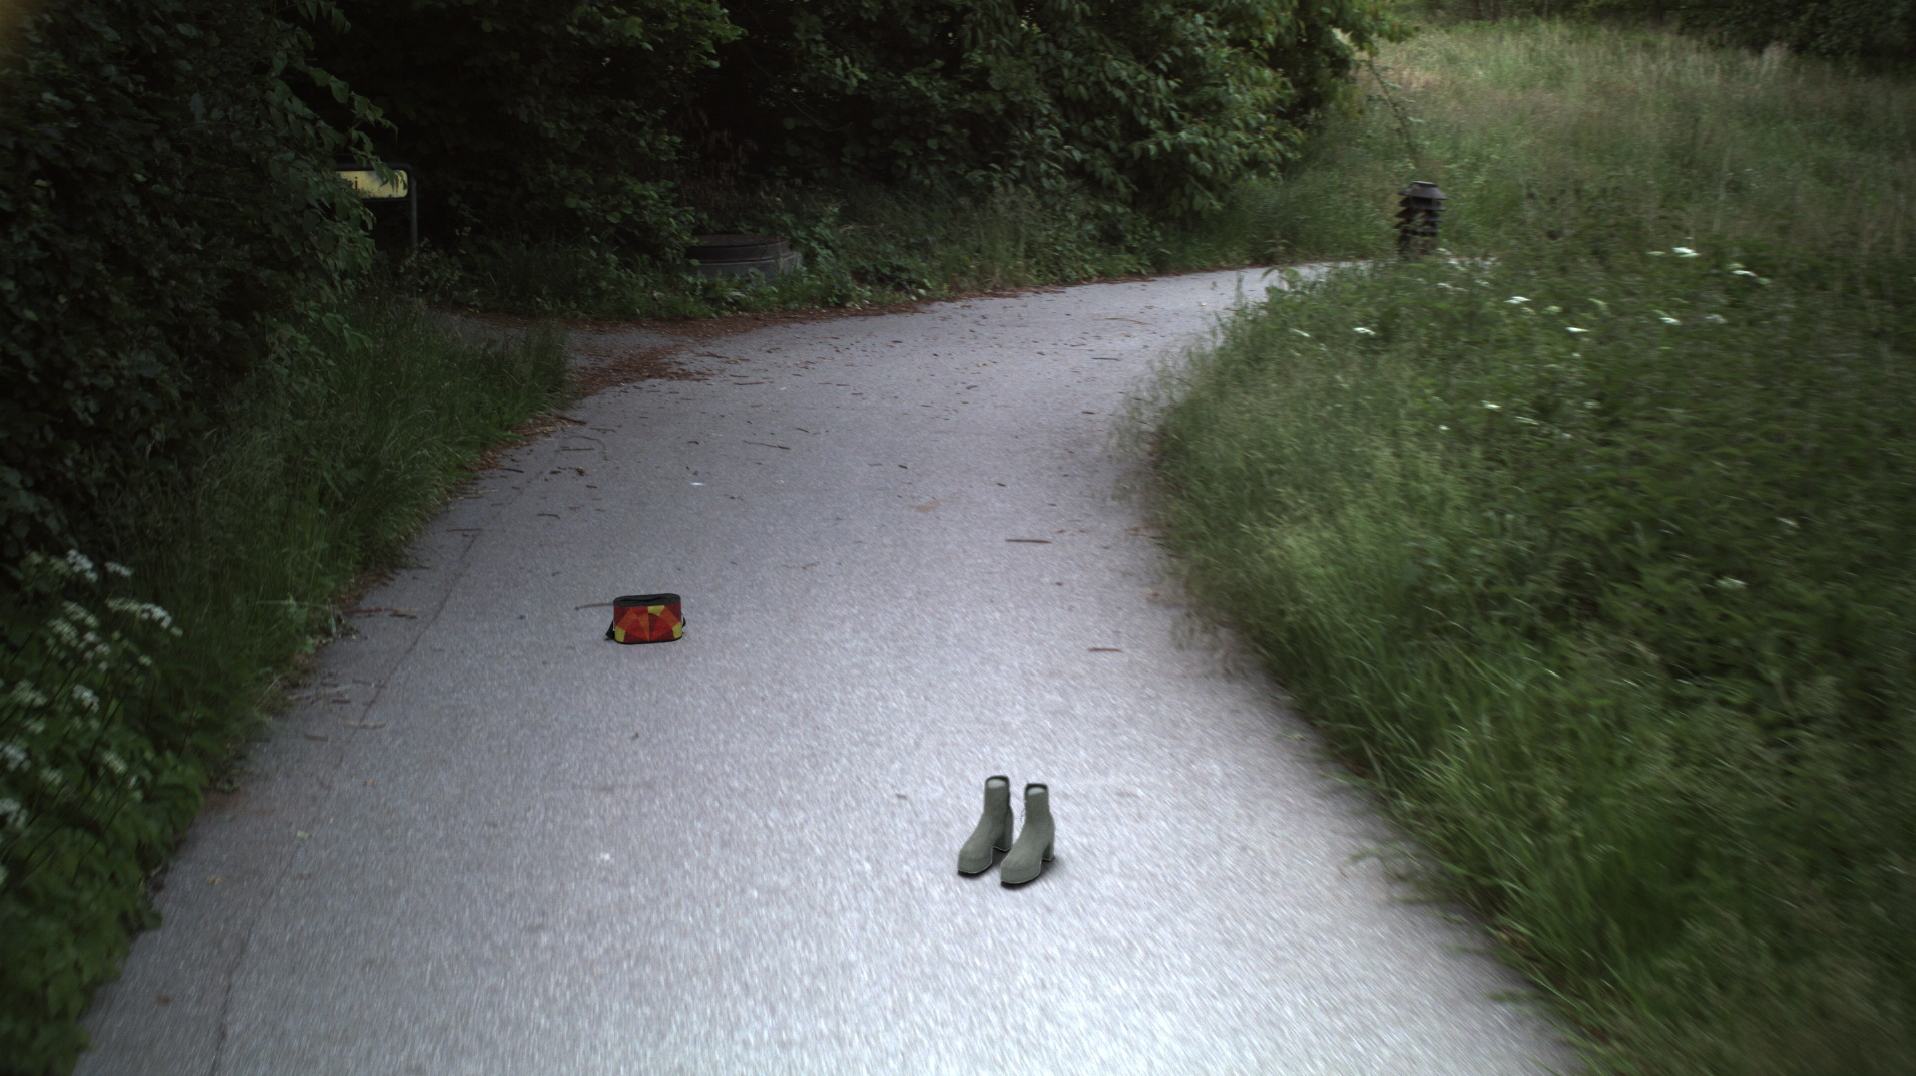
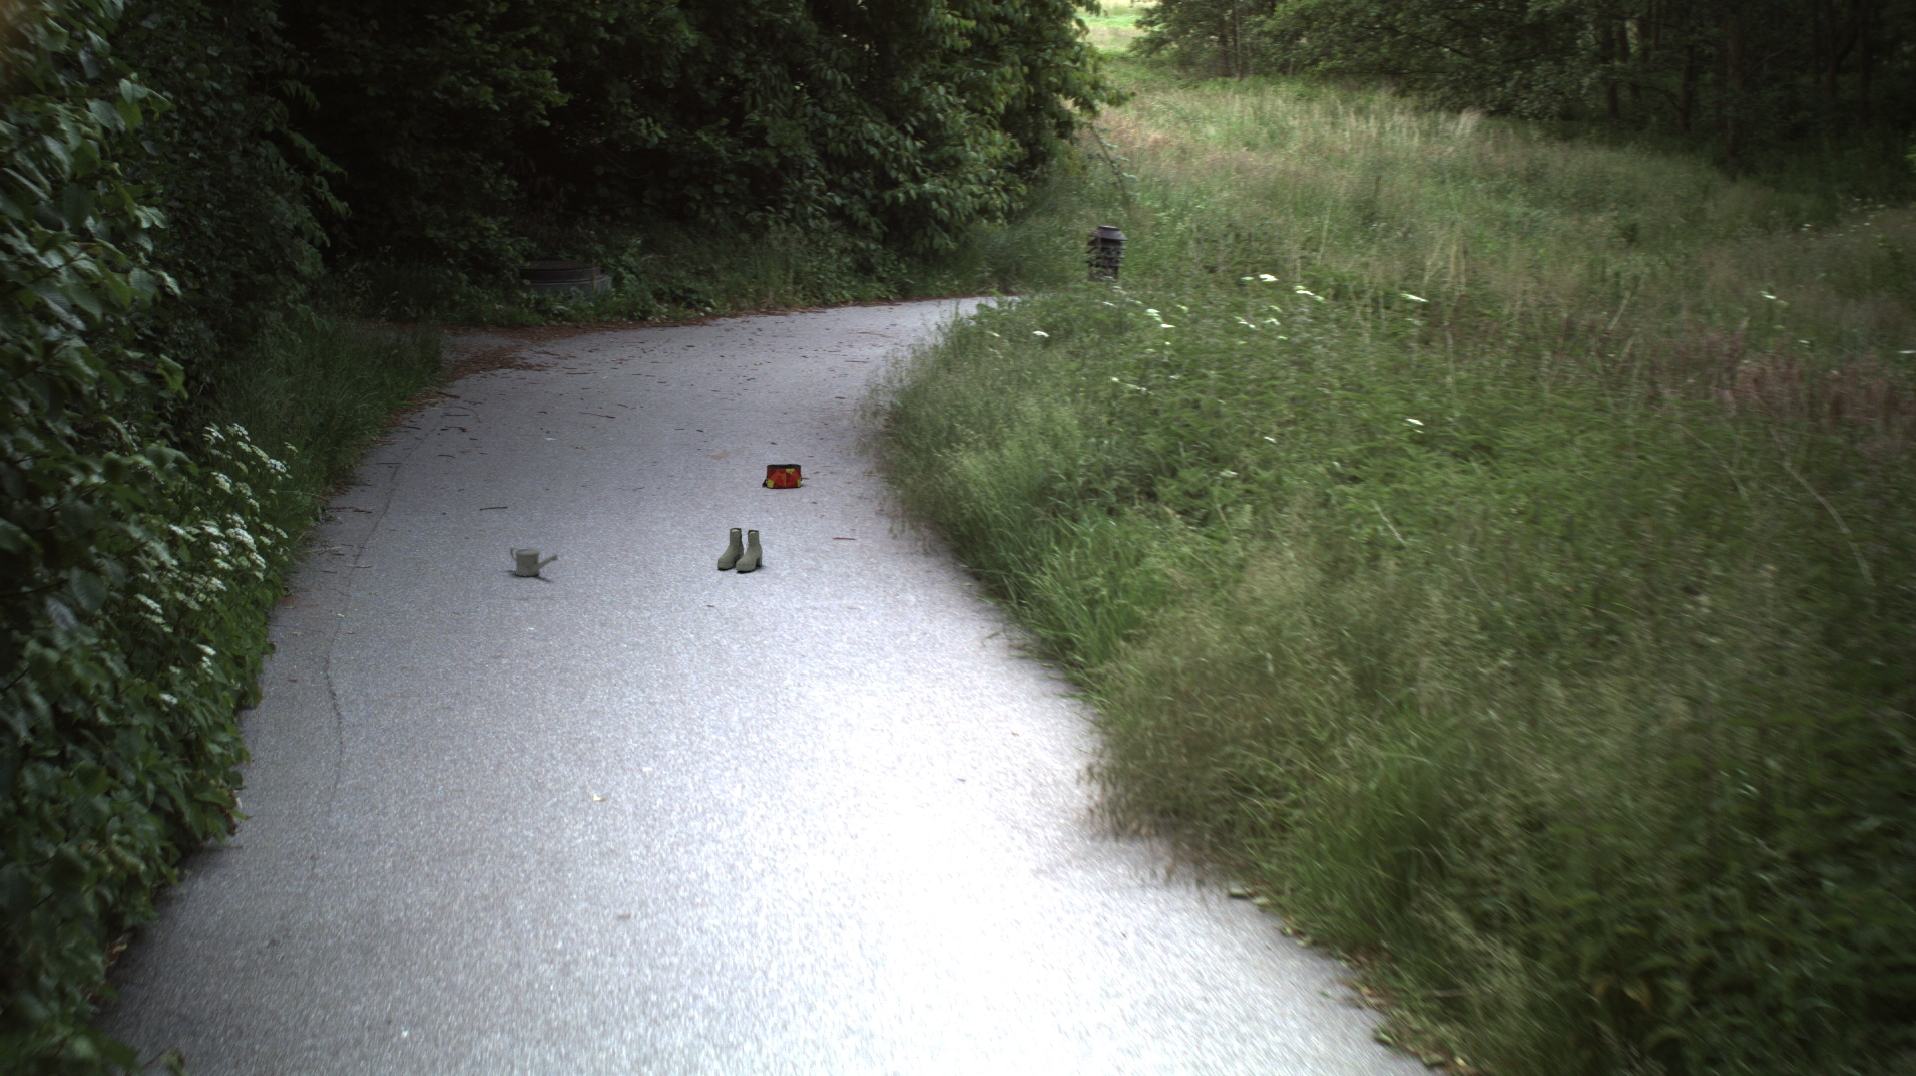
bag: present [605,593,686,644] -> present [762,464,802,489]
watering can: none [504,831,599,906] -> present [510,548,558,576]

